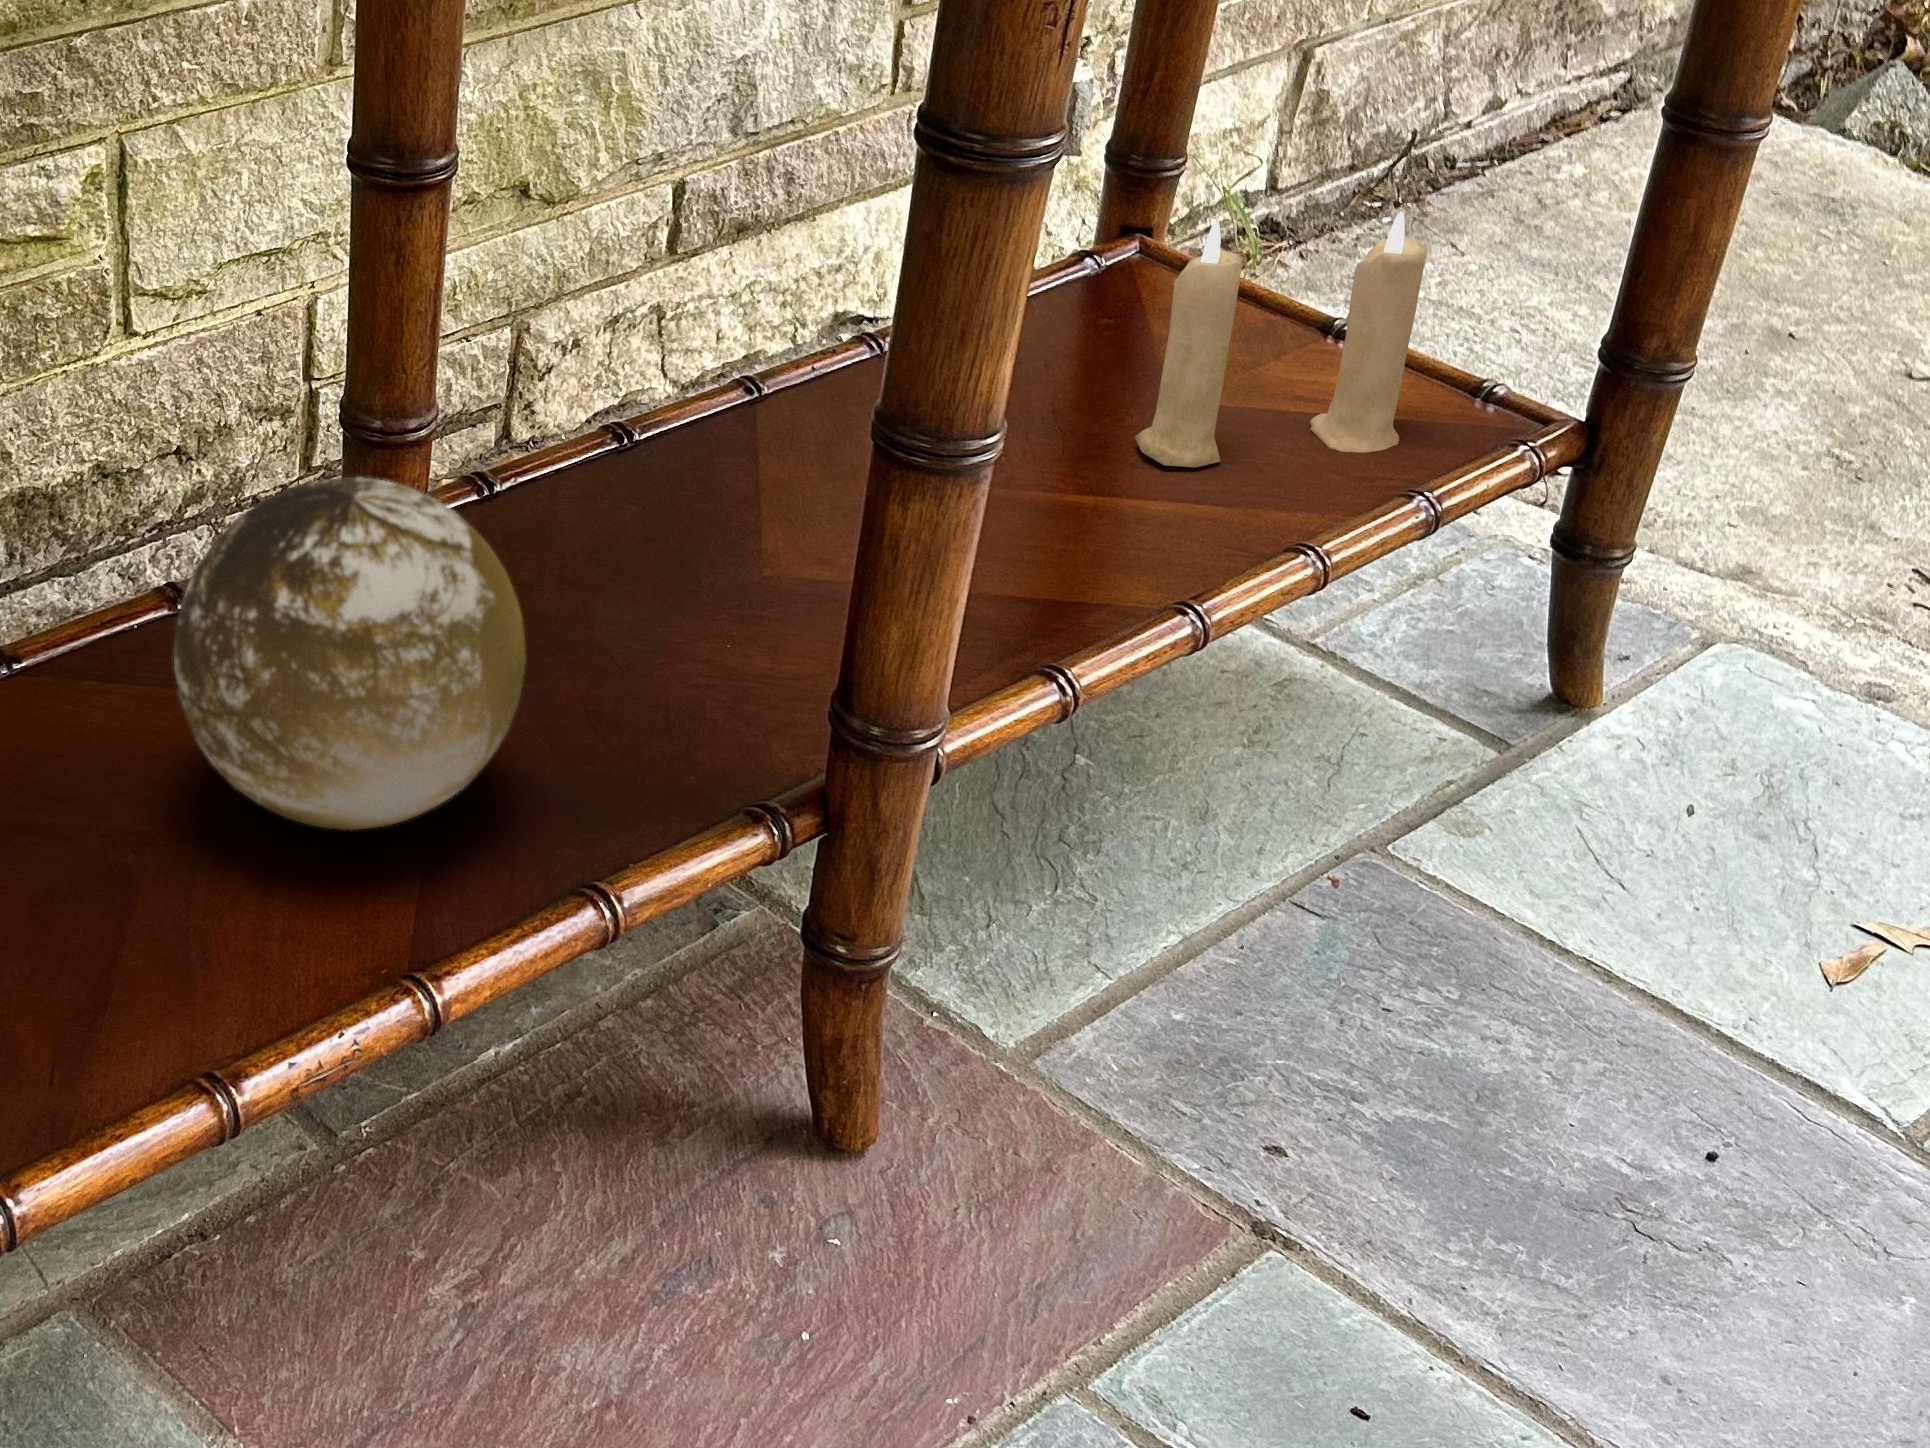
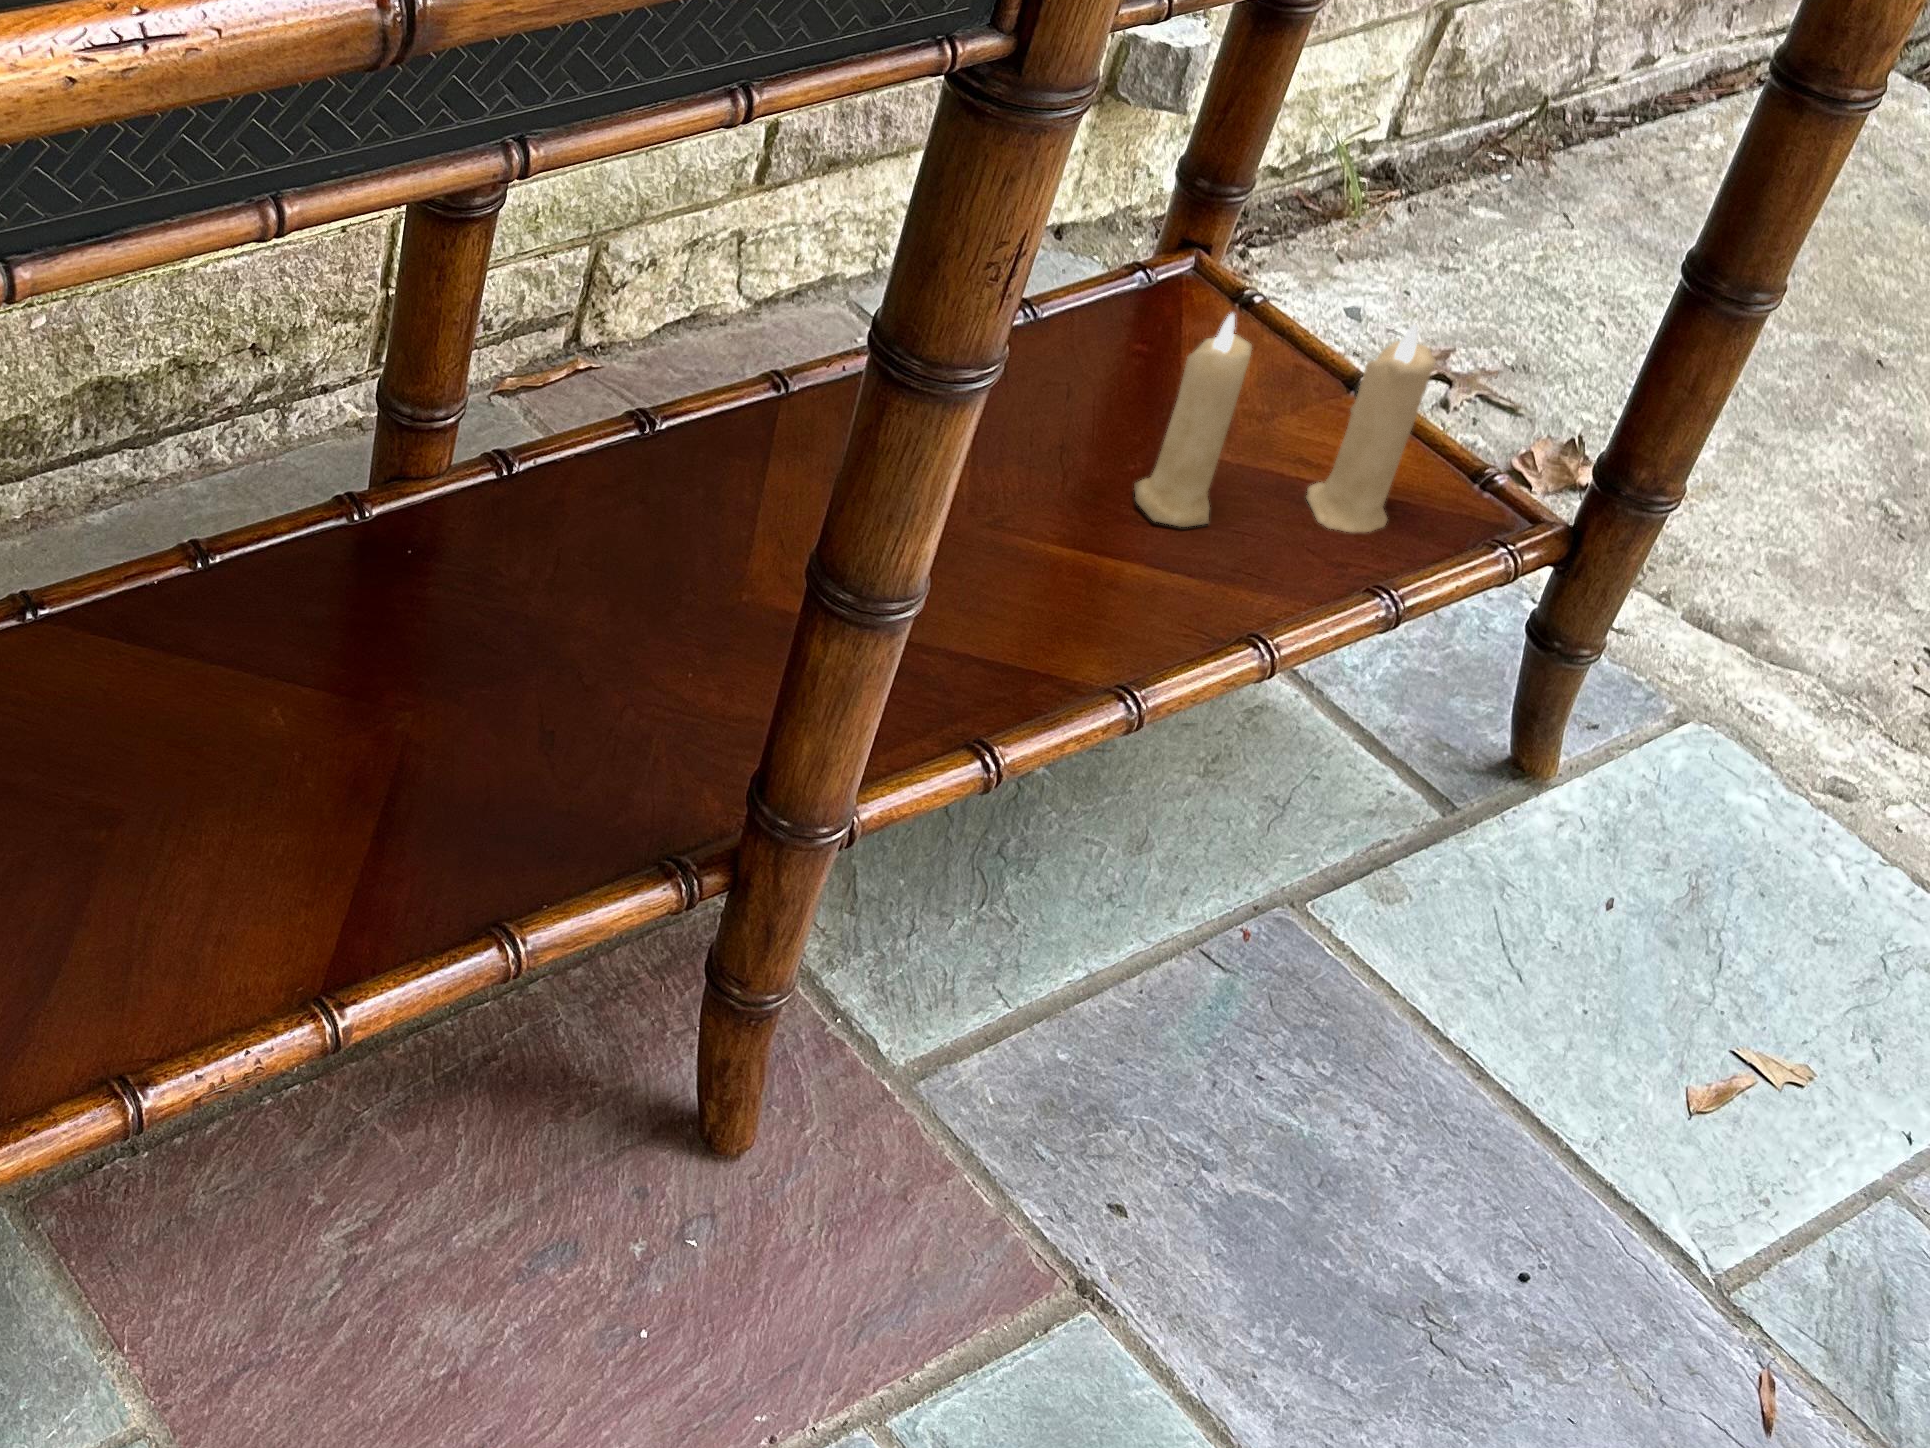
decorative orb: present [174,477,526,830] -> none [166,522,481,840]

